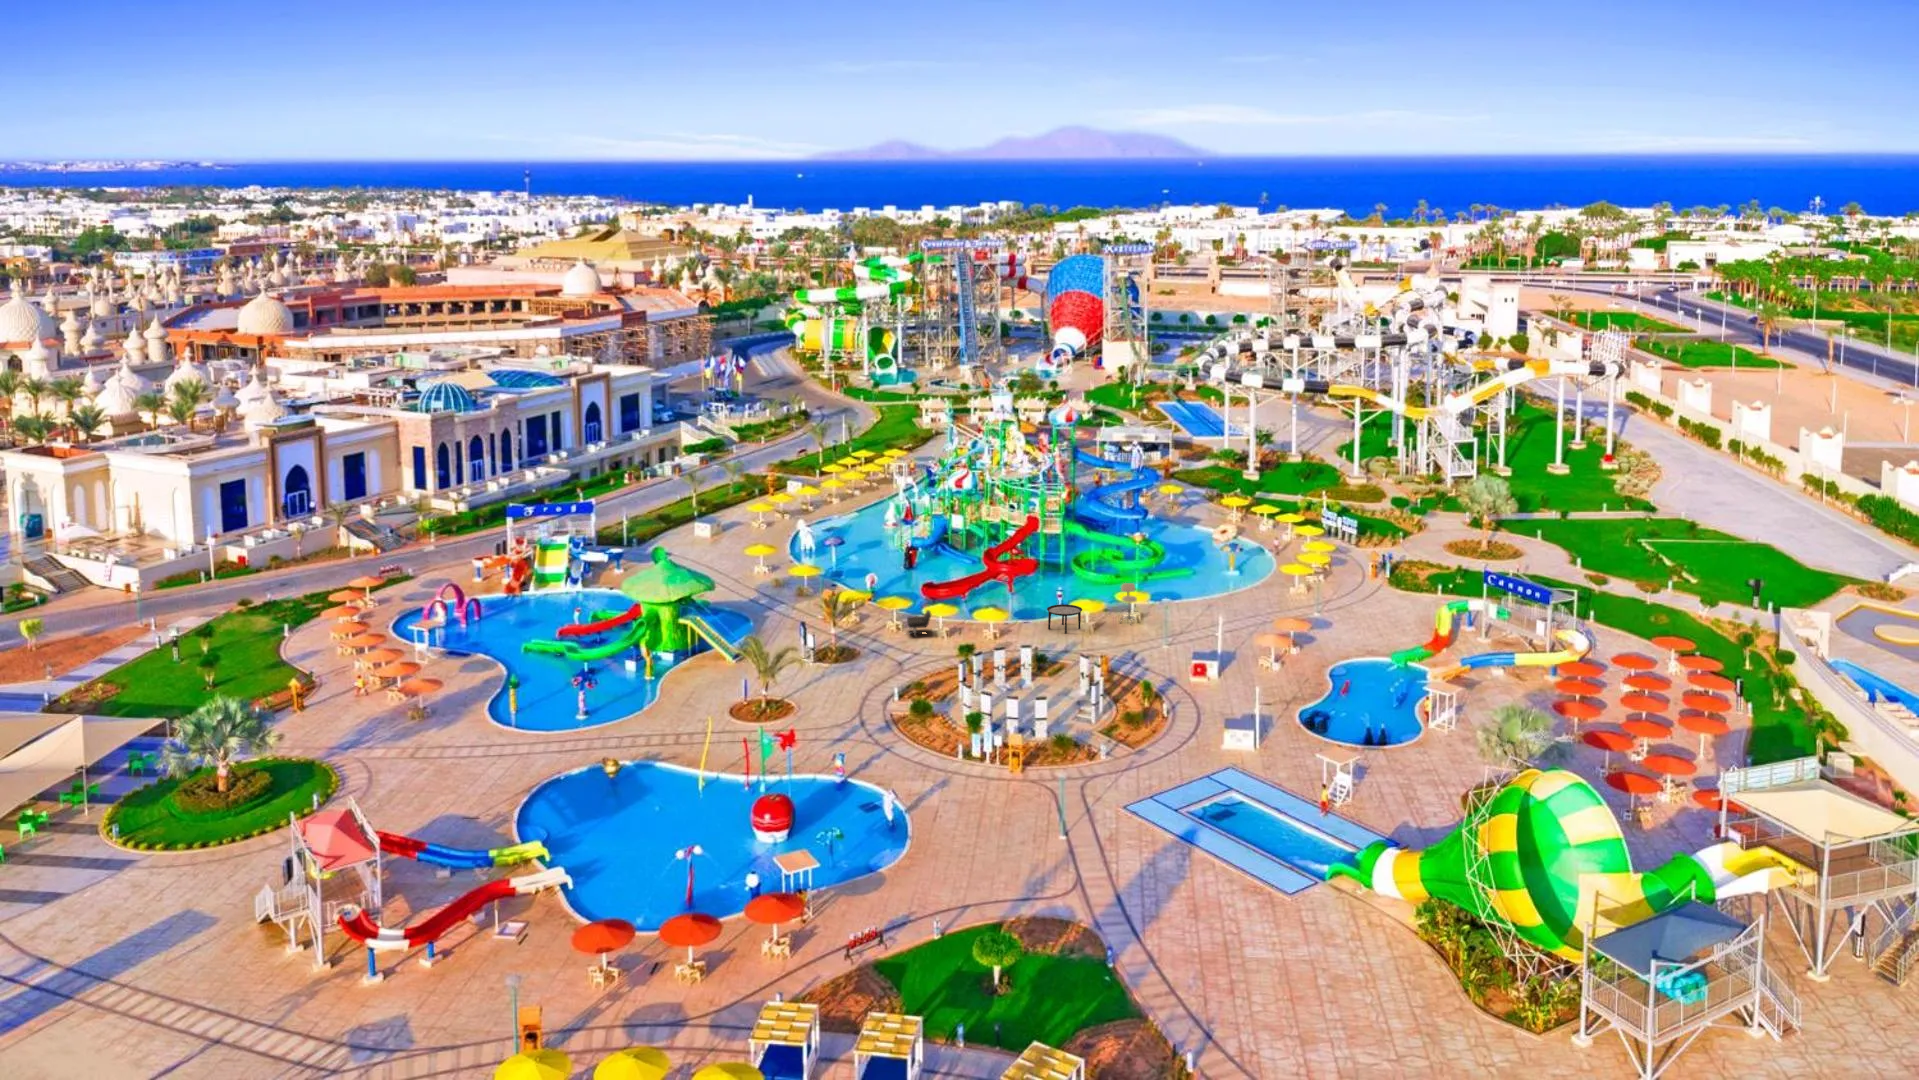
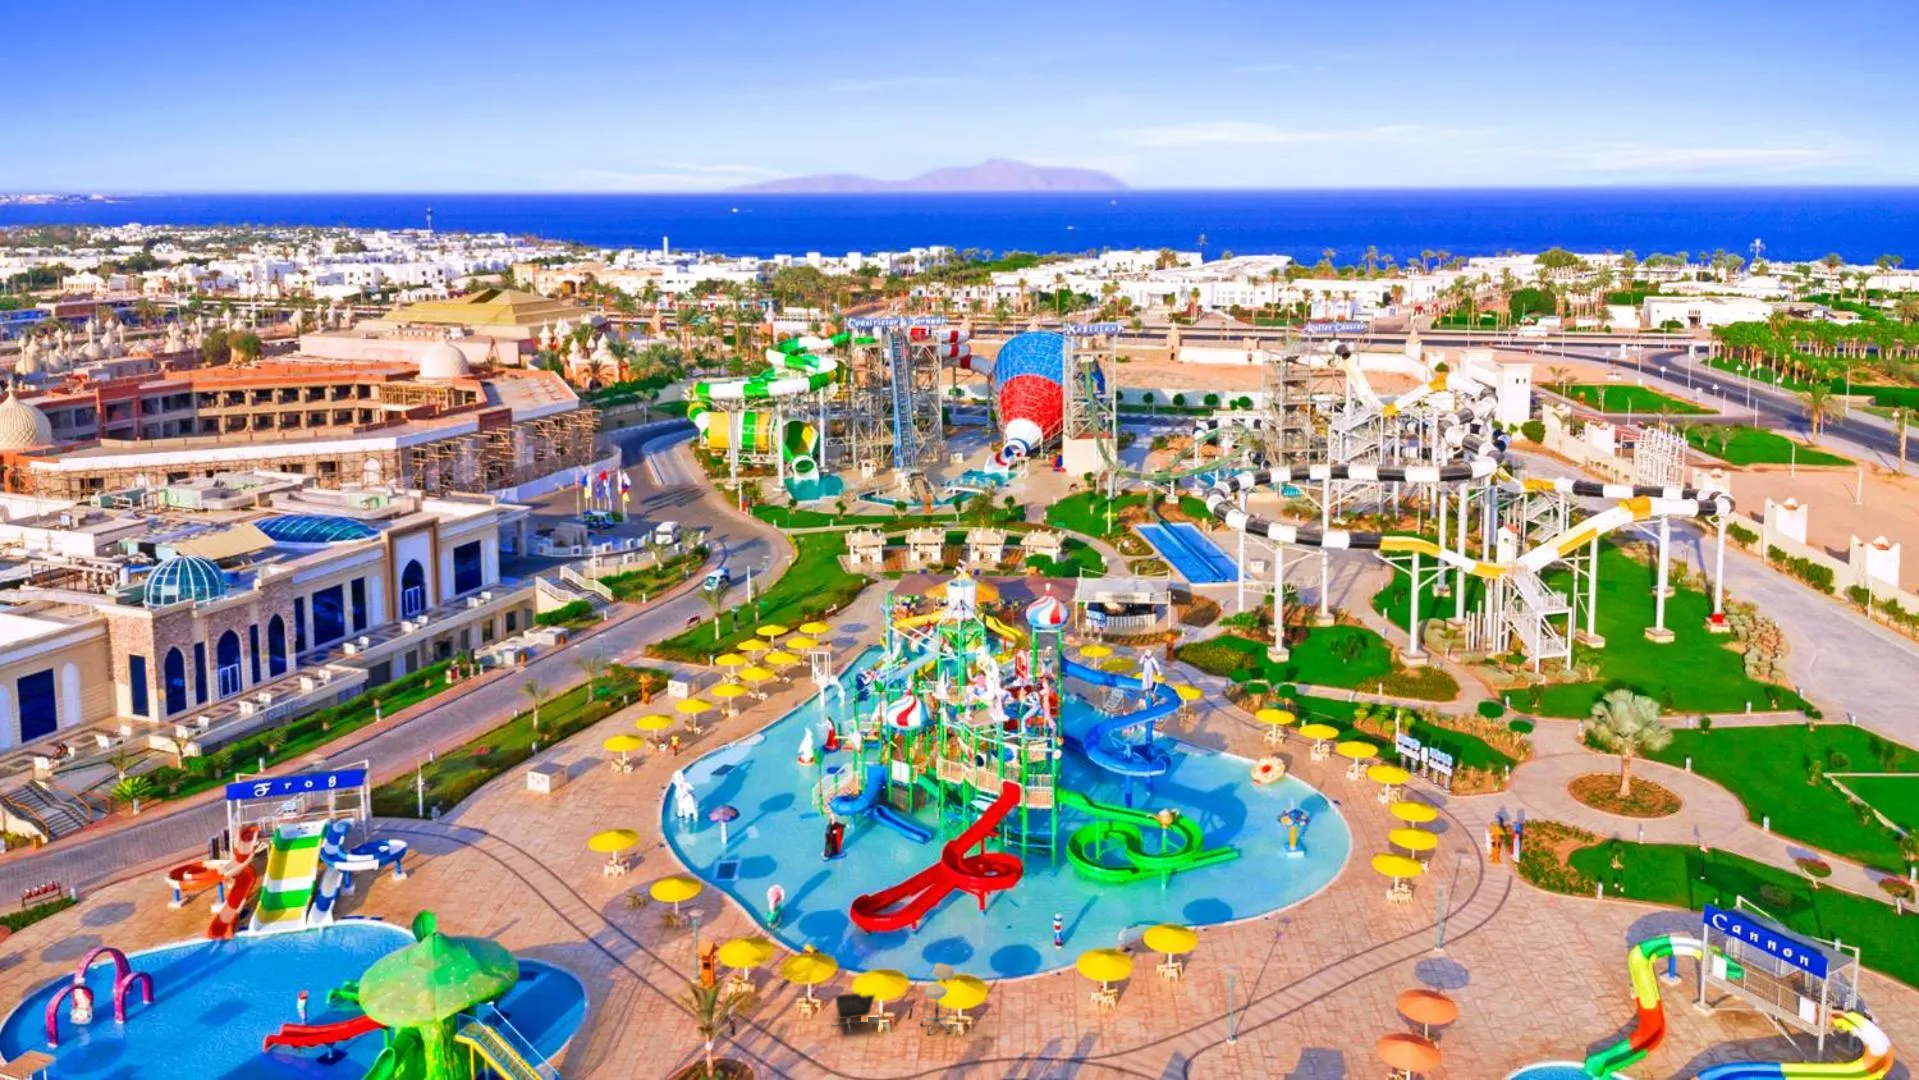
stool: present [1121,583,1138,620] -> present [920,963,954,1034]
round table: present [1047,604,1082,634] -> none [1055,962,1110,1017]

